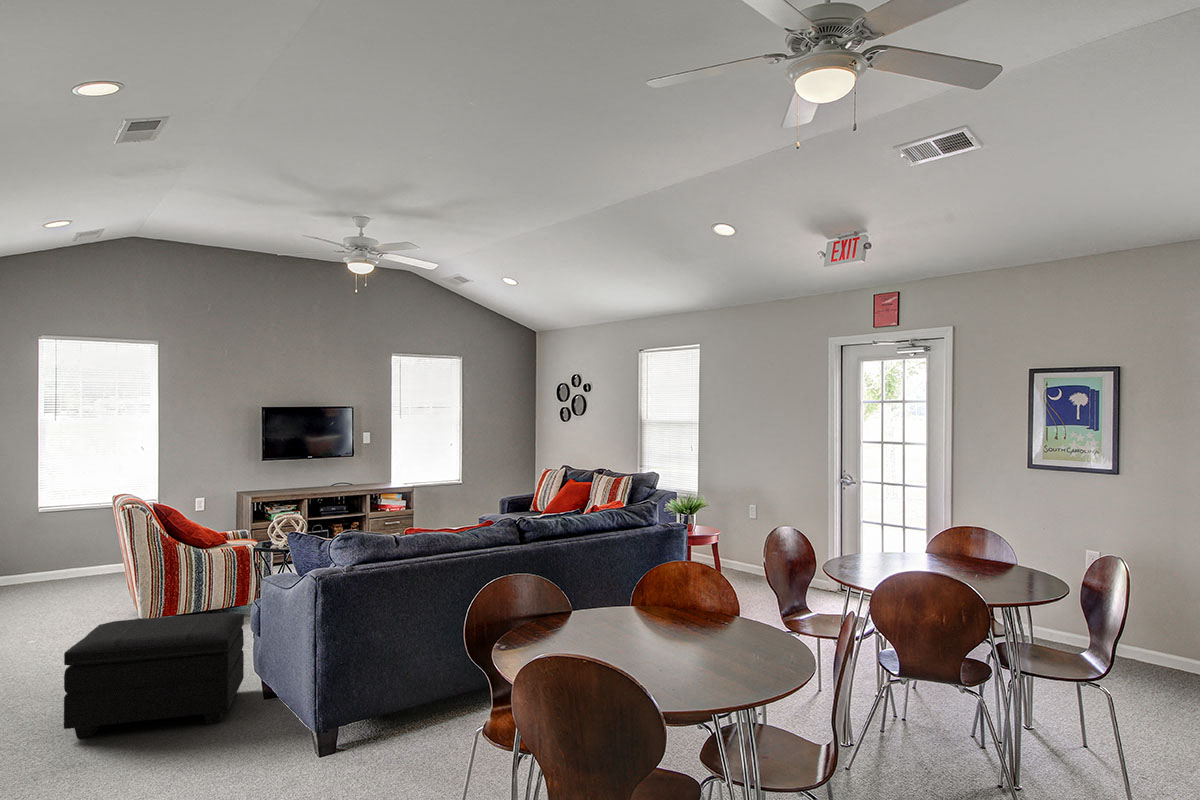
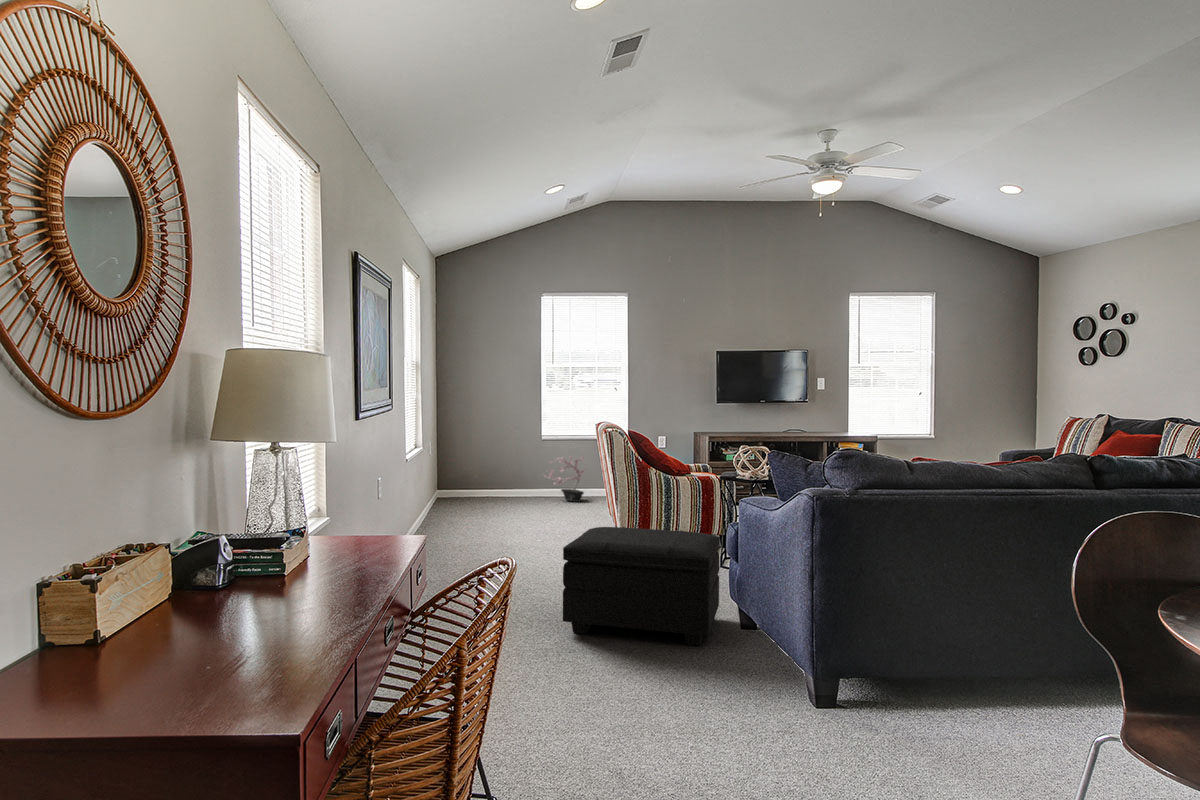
potted plant: none [40,524,105,582] -> present [544,454,586,502]

